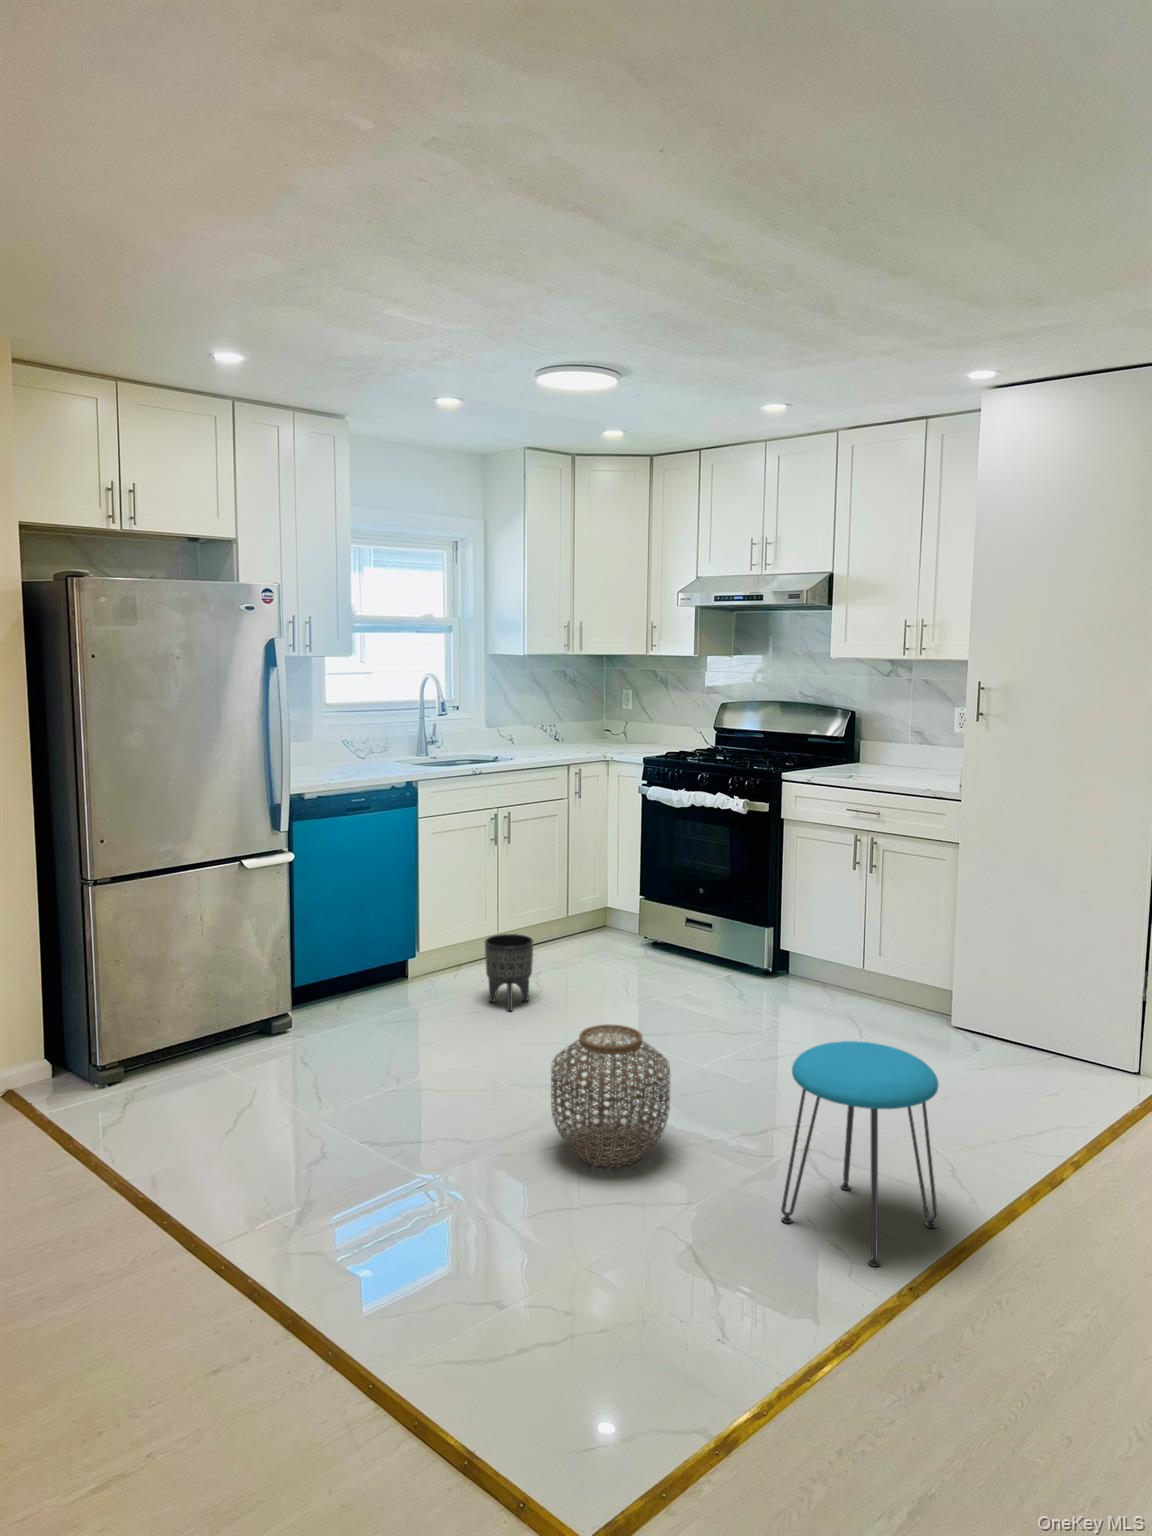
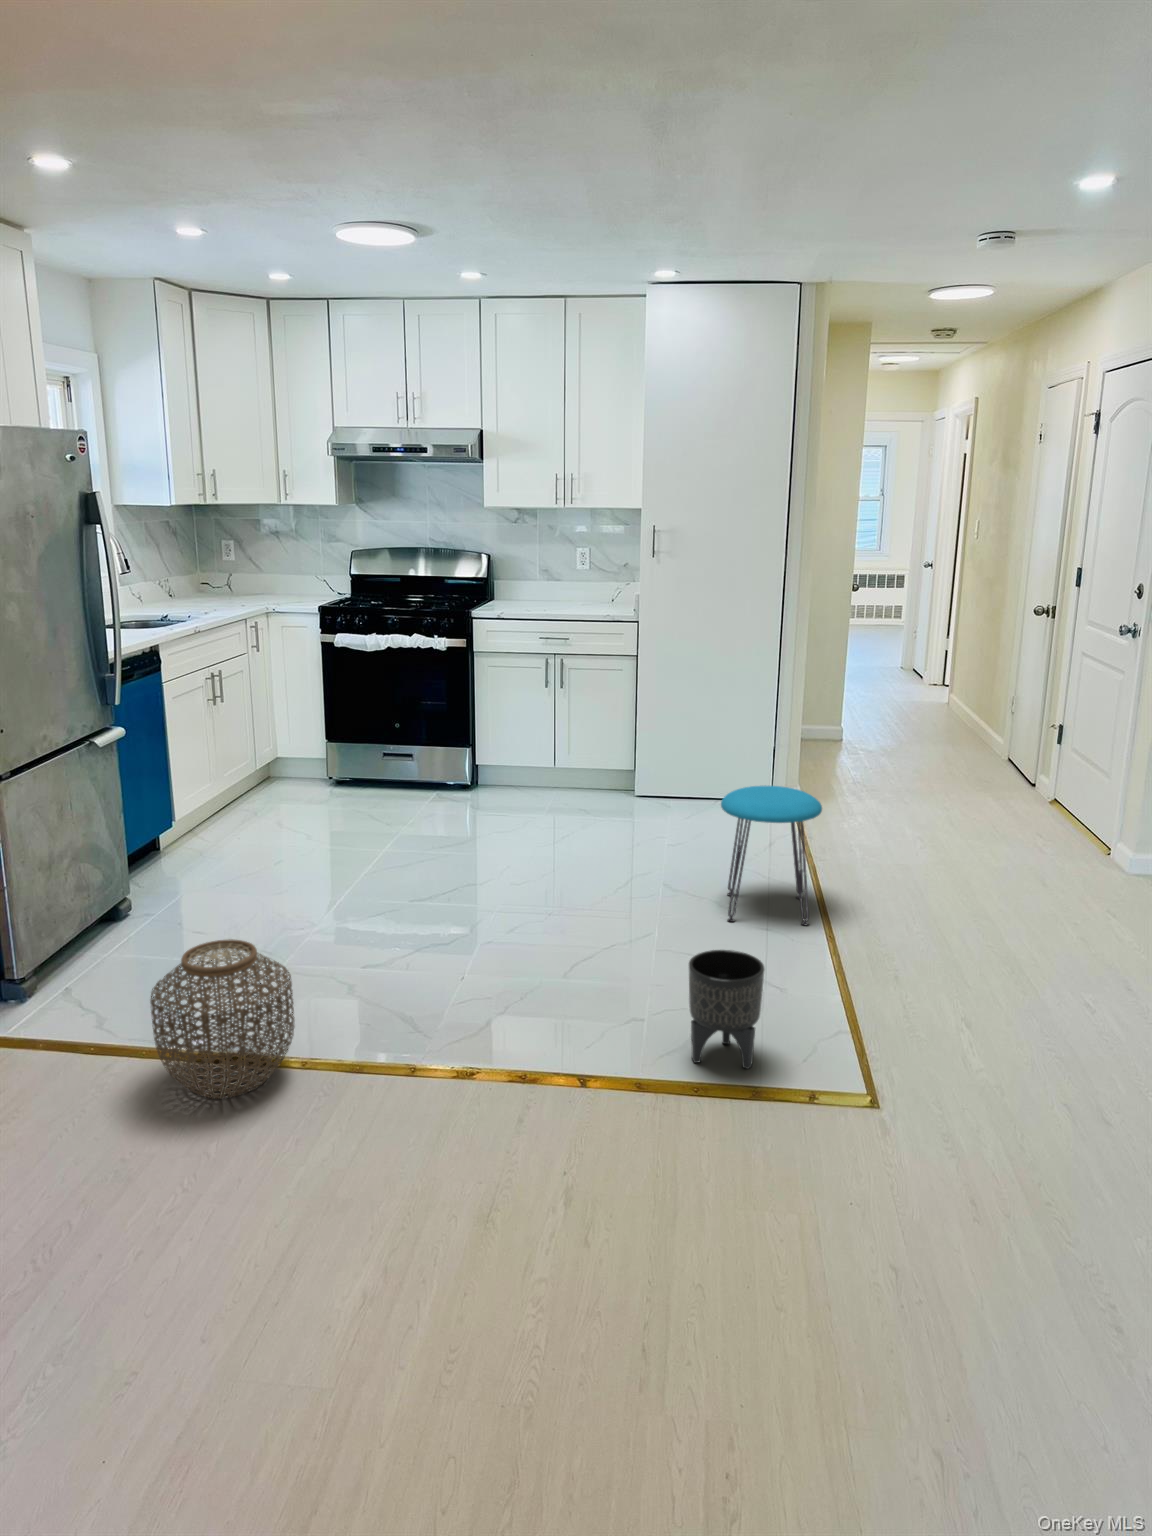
planter: present [485,934,533,1011] -> present [689,950,765,1069]
woven basket: present [551,1024,670,1167] -> present [150,939,294,1099]

